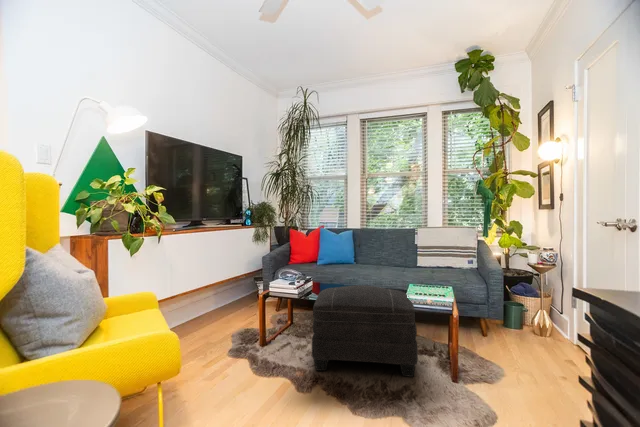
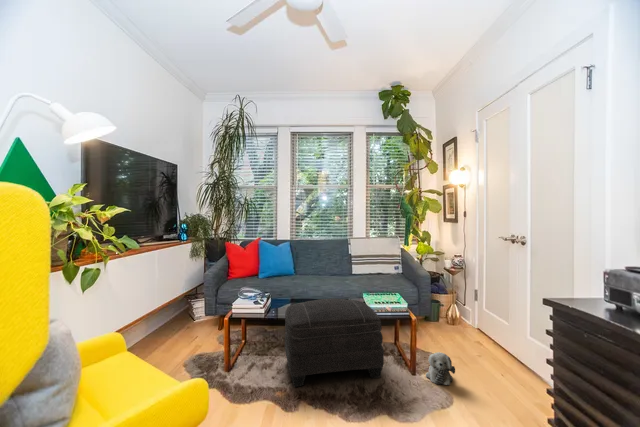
plush toy: none [470,358,507,399] -> present [426,352,455,385]

